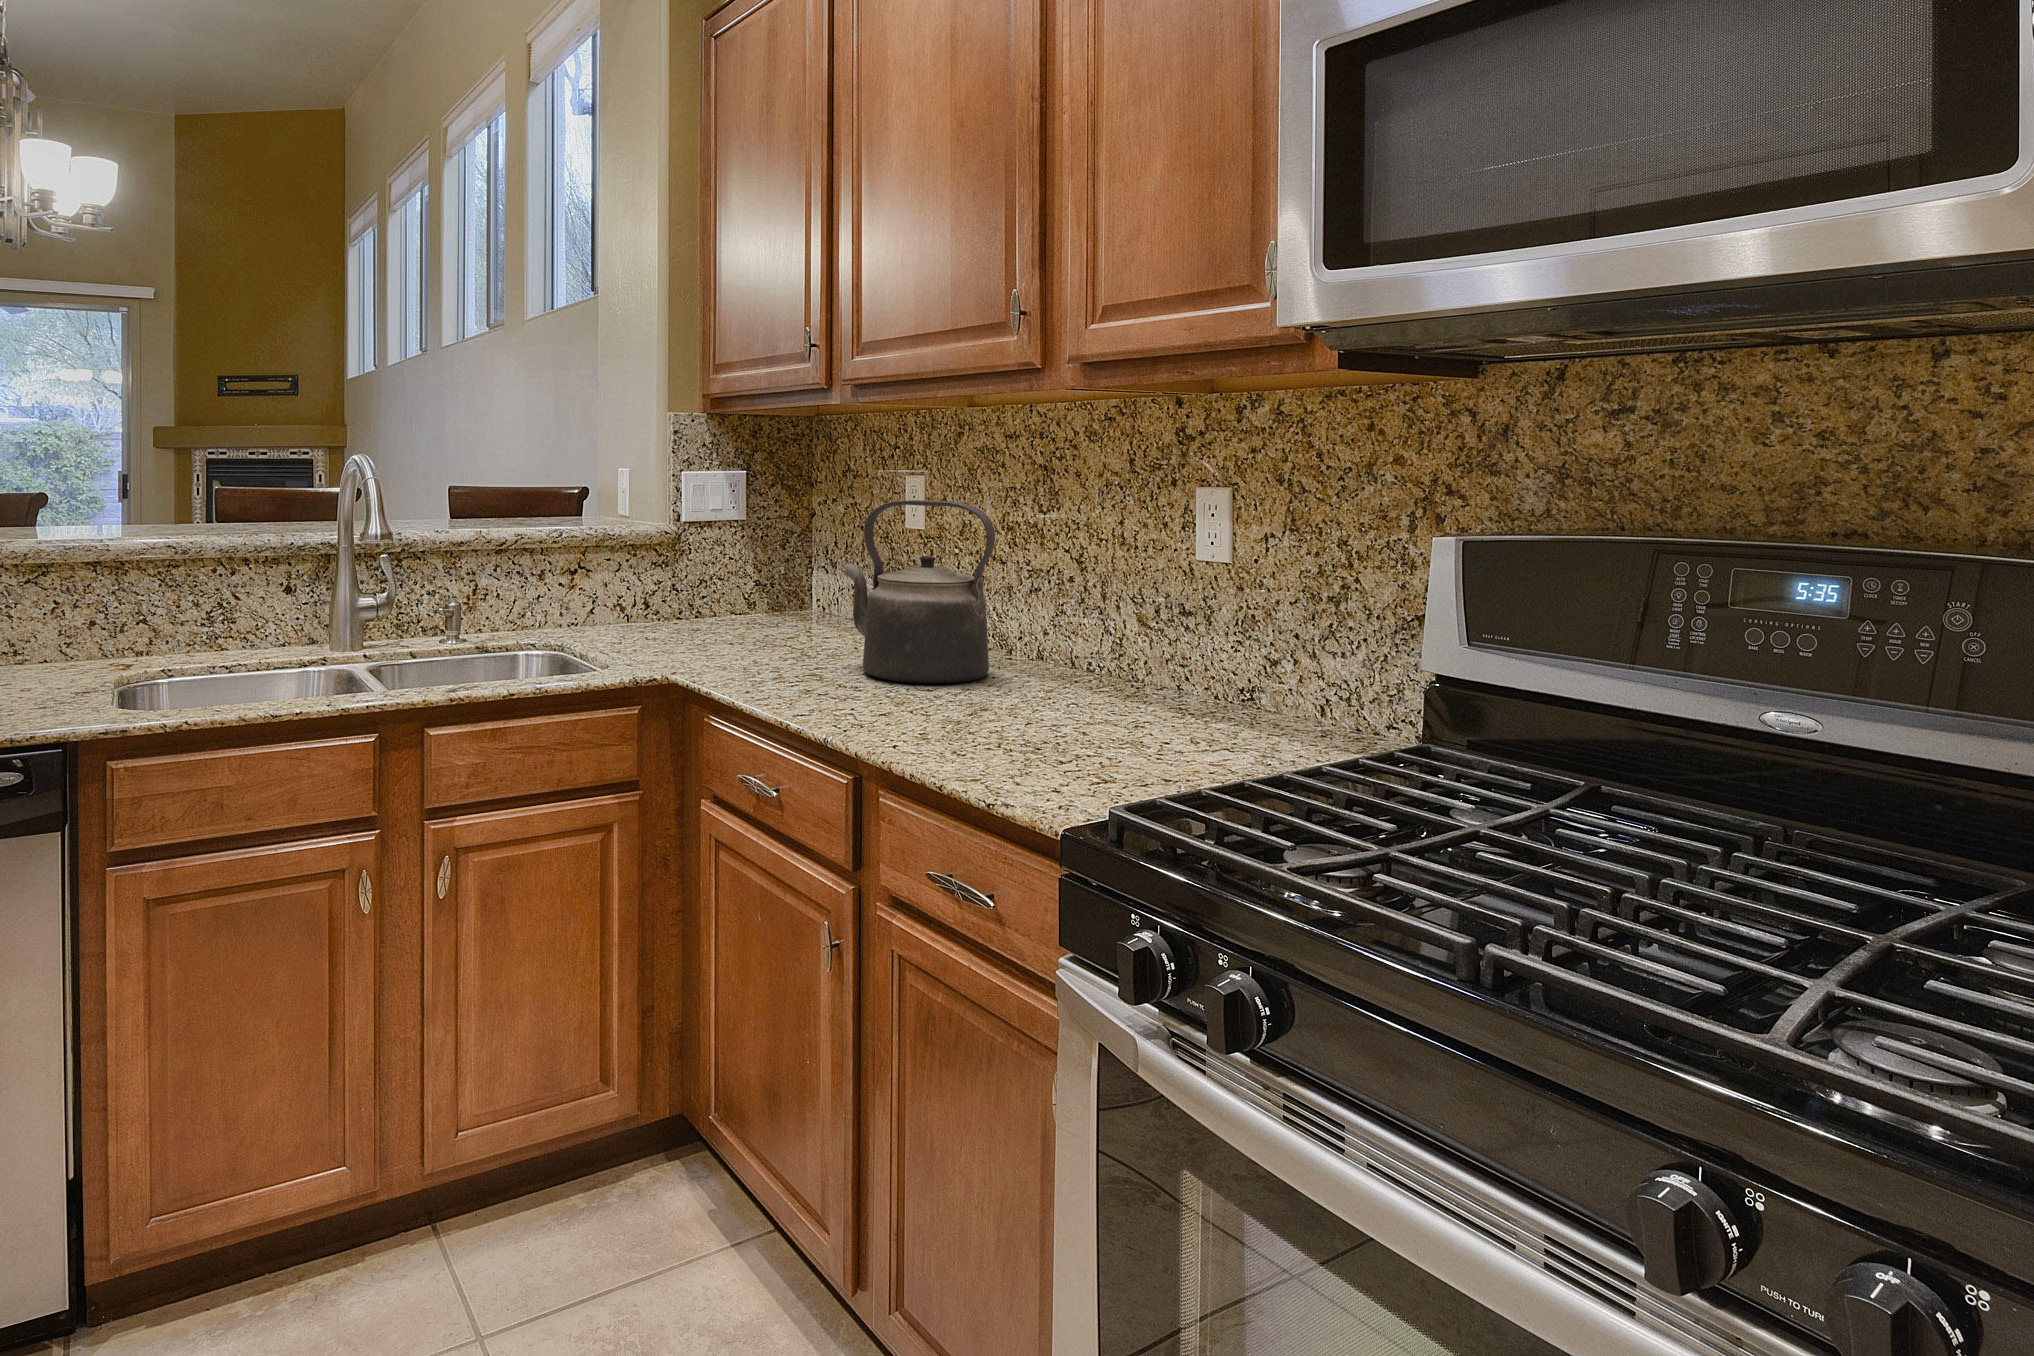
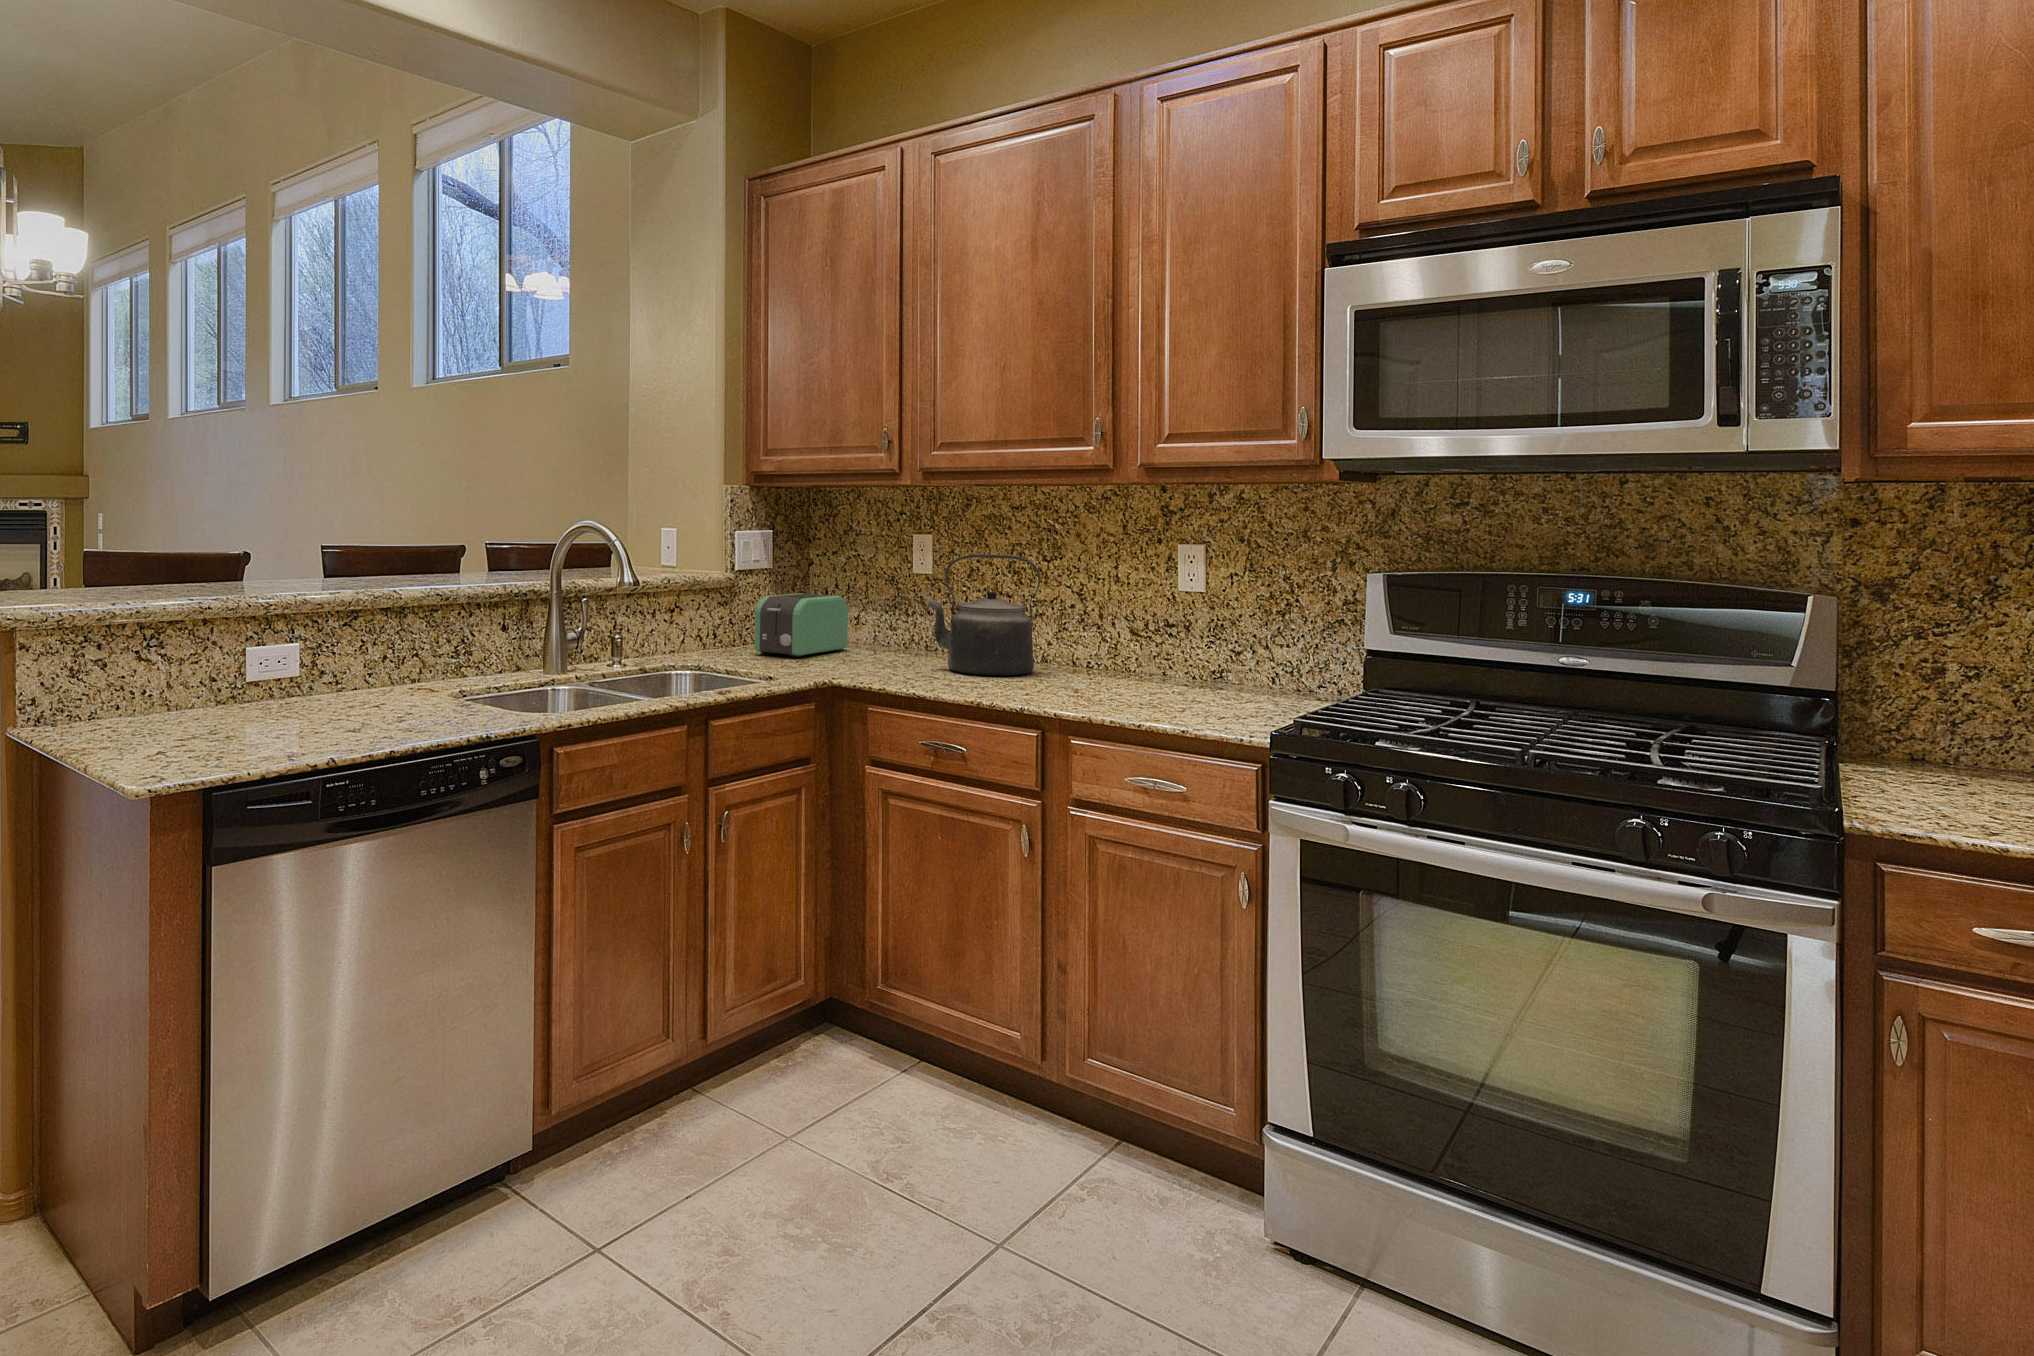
toaster: none [676,553,817,640] -> present [754,593,848,657]

